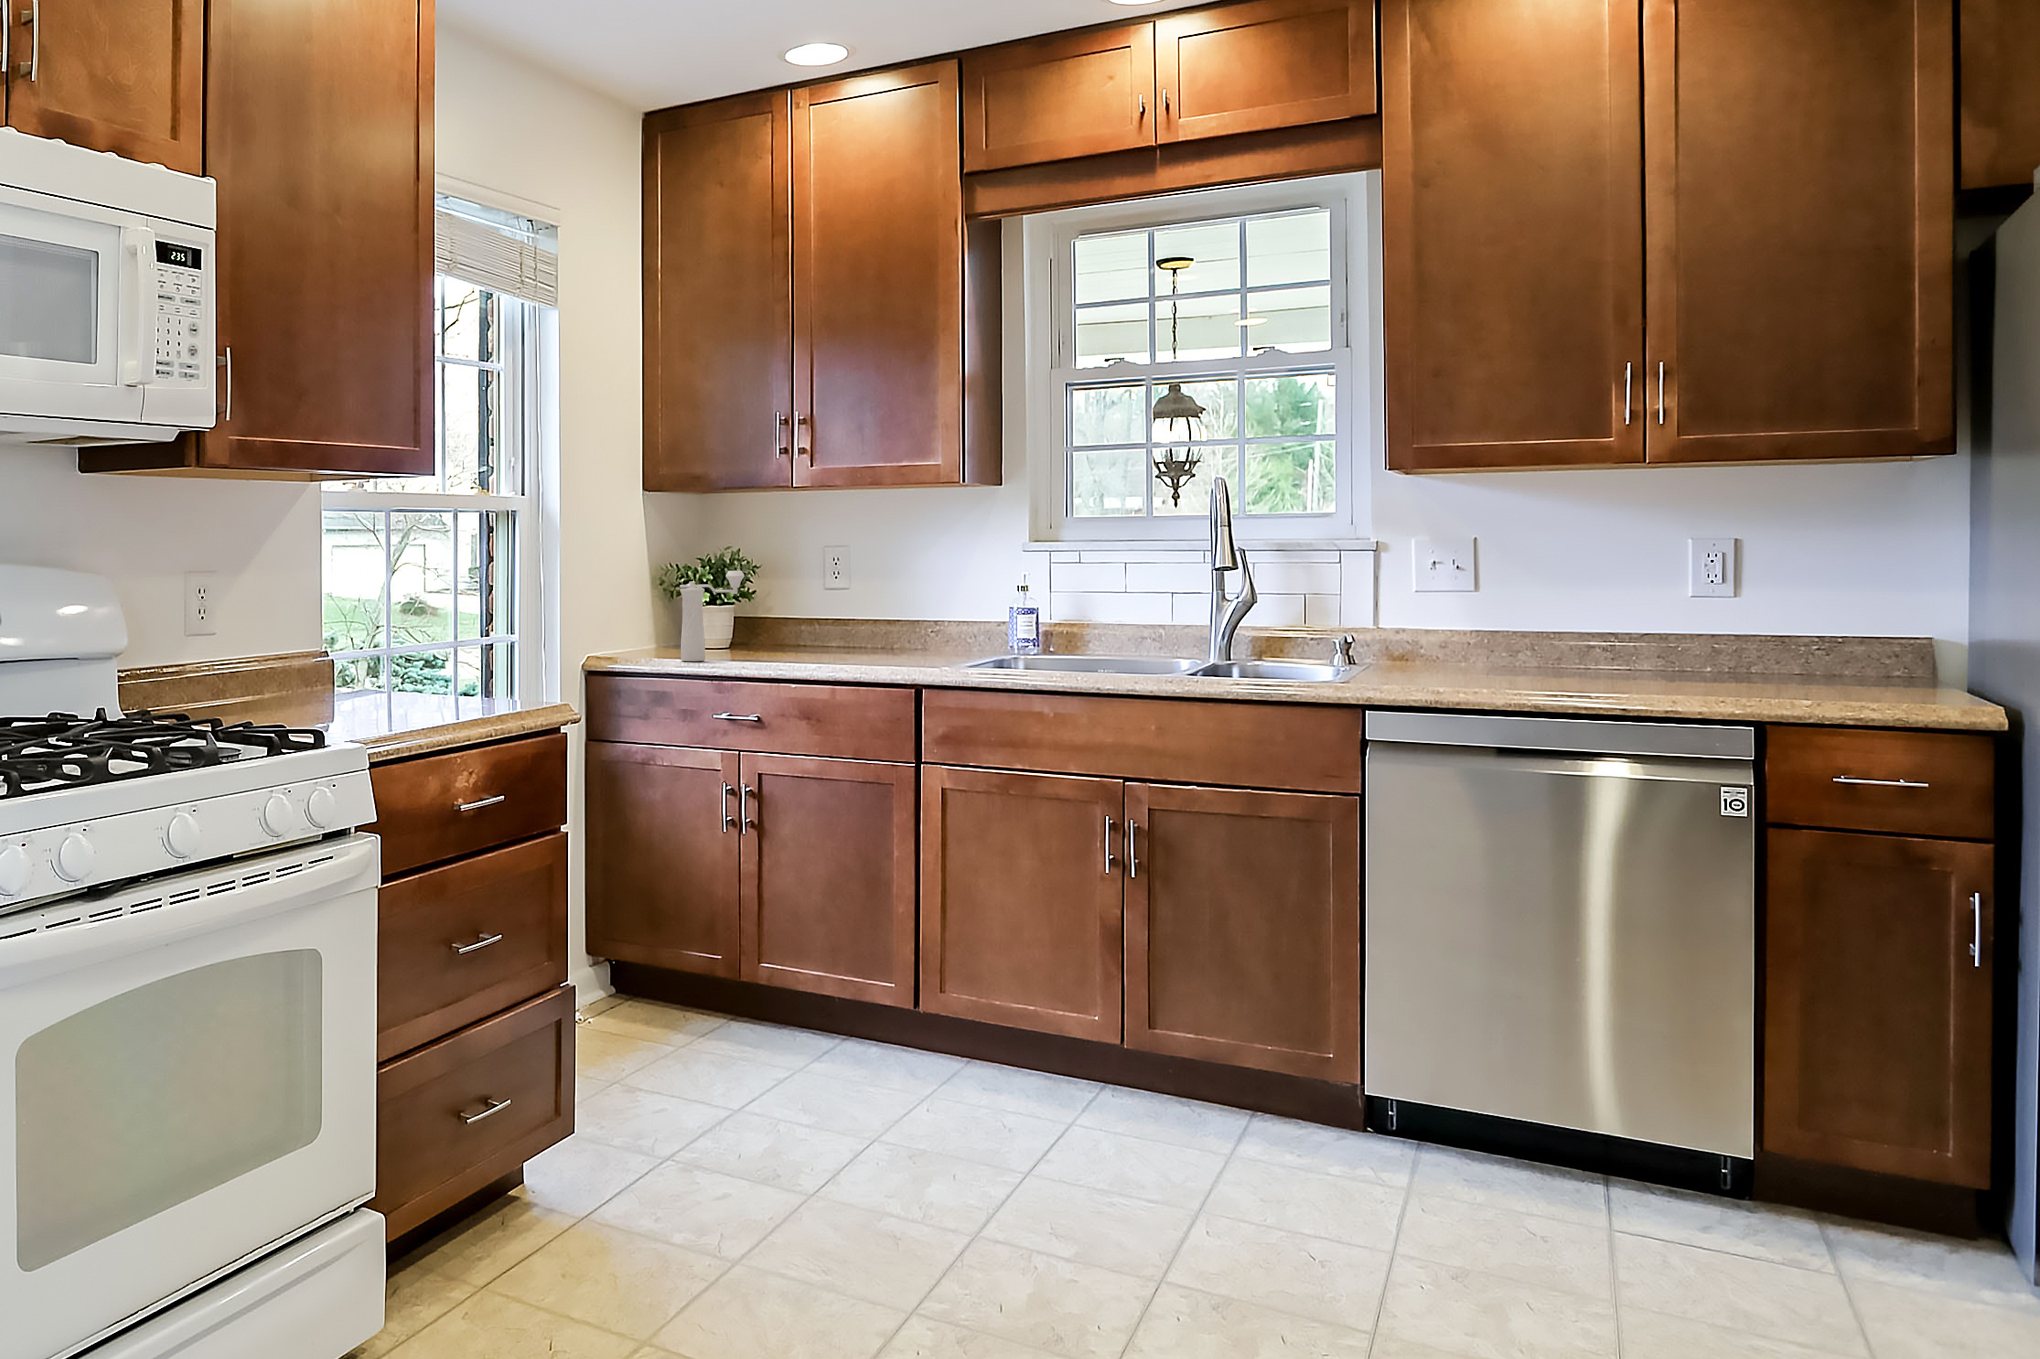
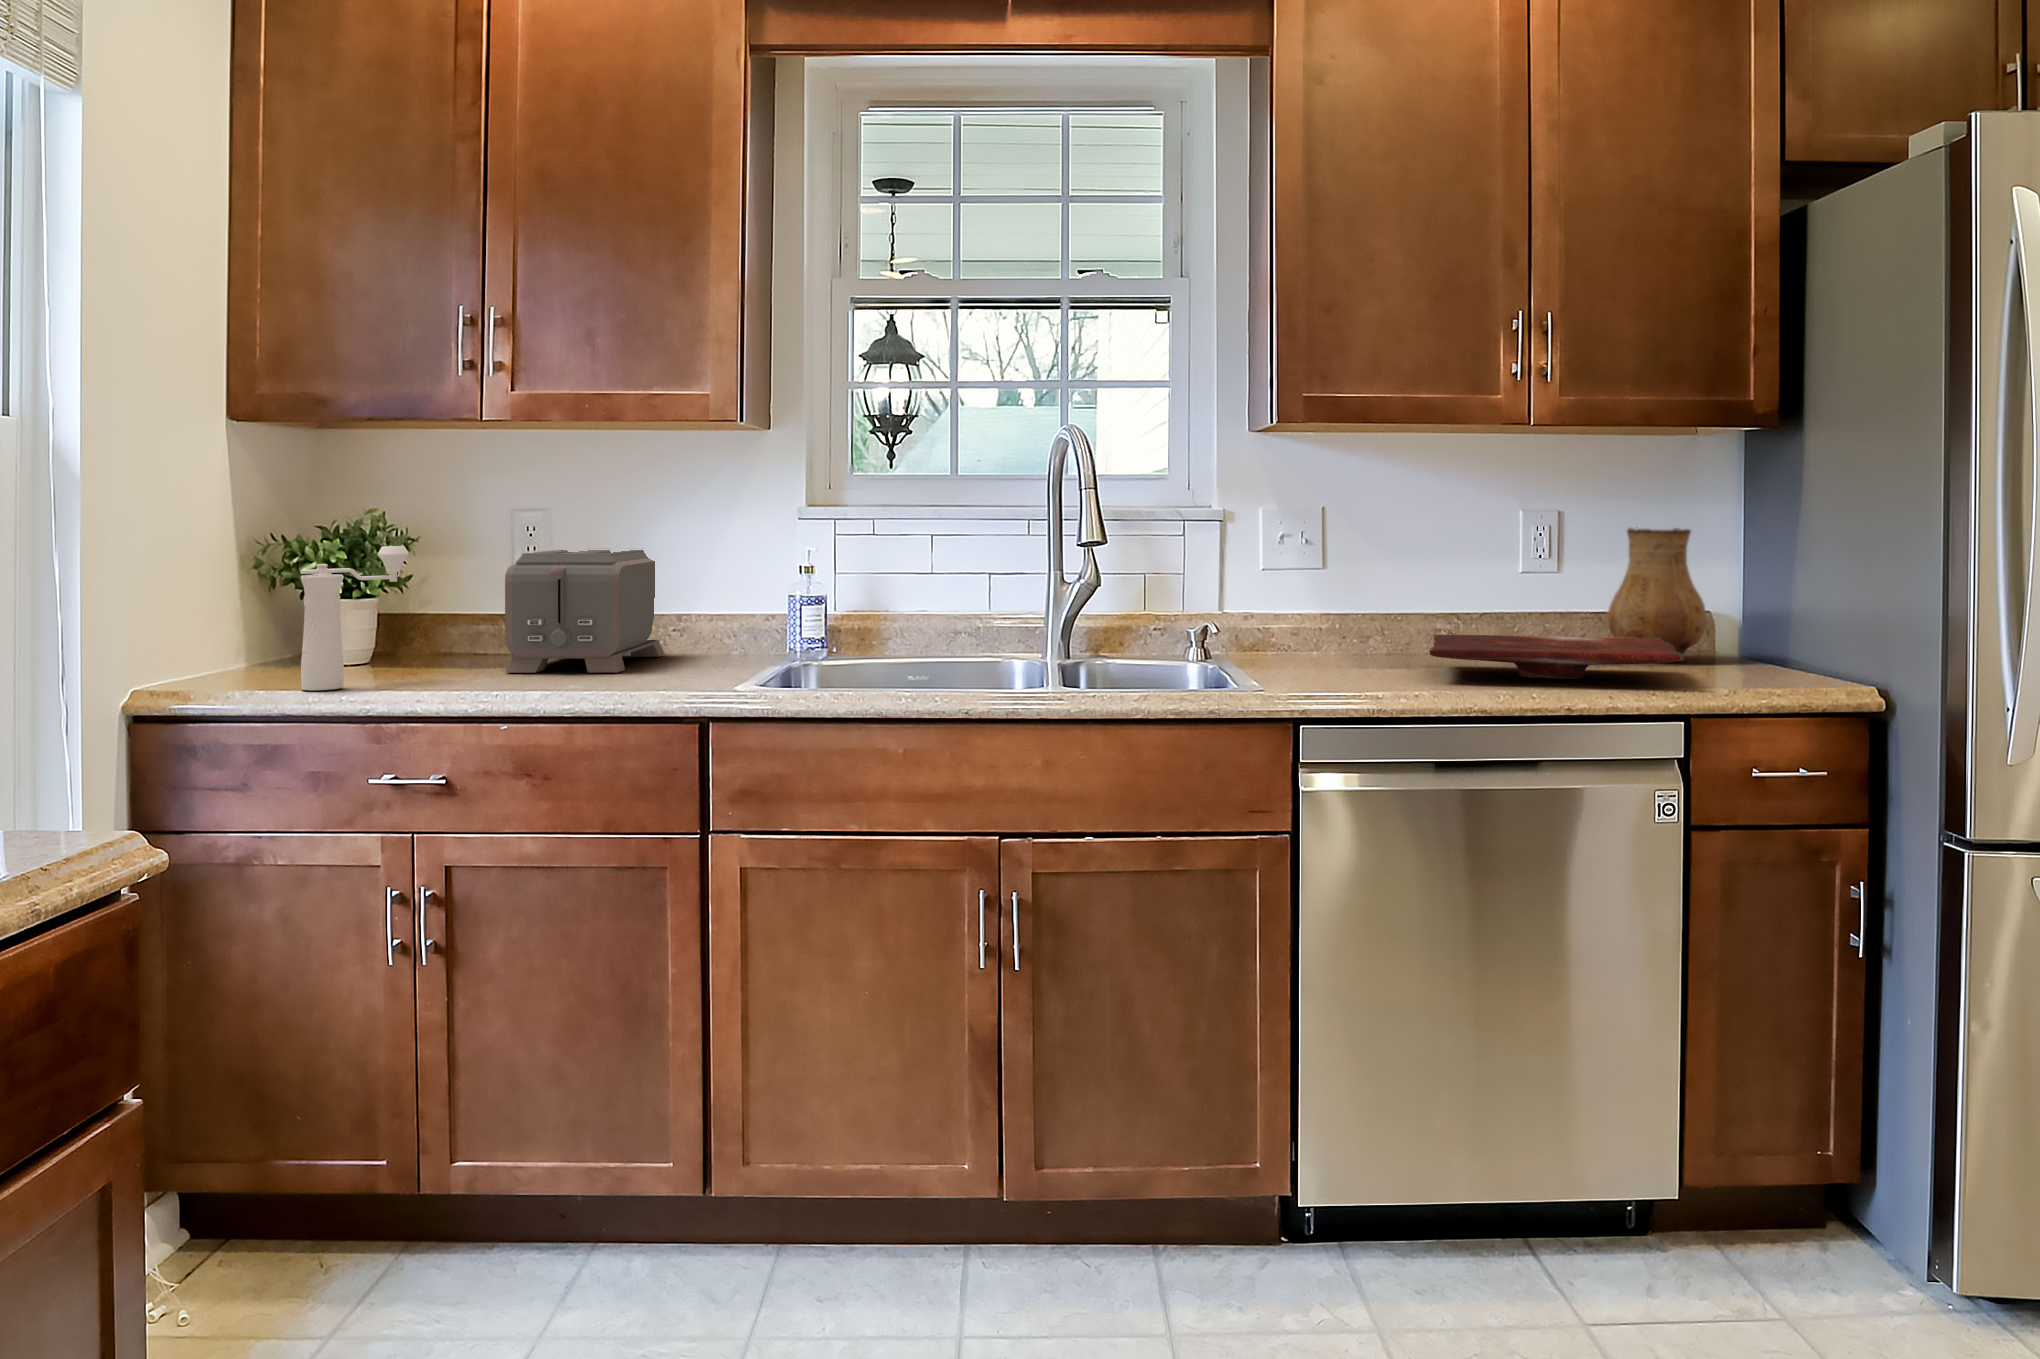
ceramic pitcher: none [1805,554,1924,689] -> present [1608,527,1707,661]
toaster: none [807,574,926,660] -> present [505,550,665,673]
cutting board: none [1525,653,1822,693] -> present [1429,635,1681,679]

